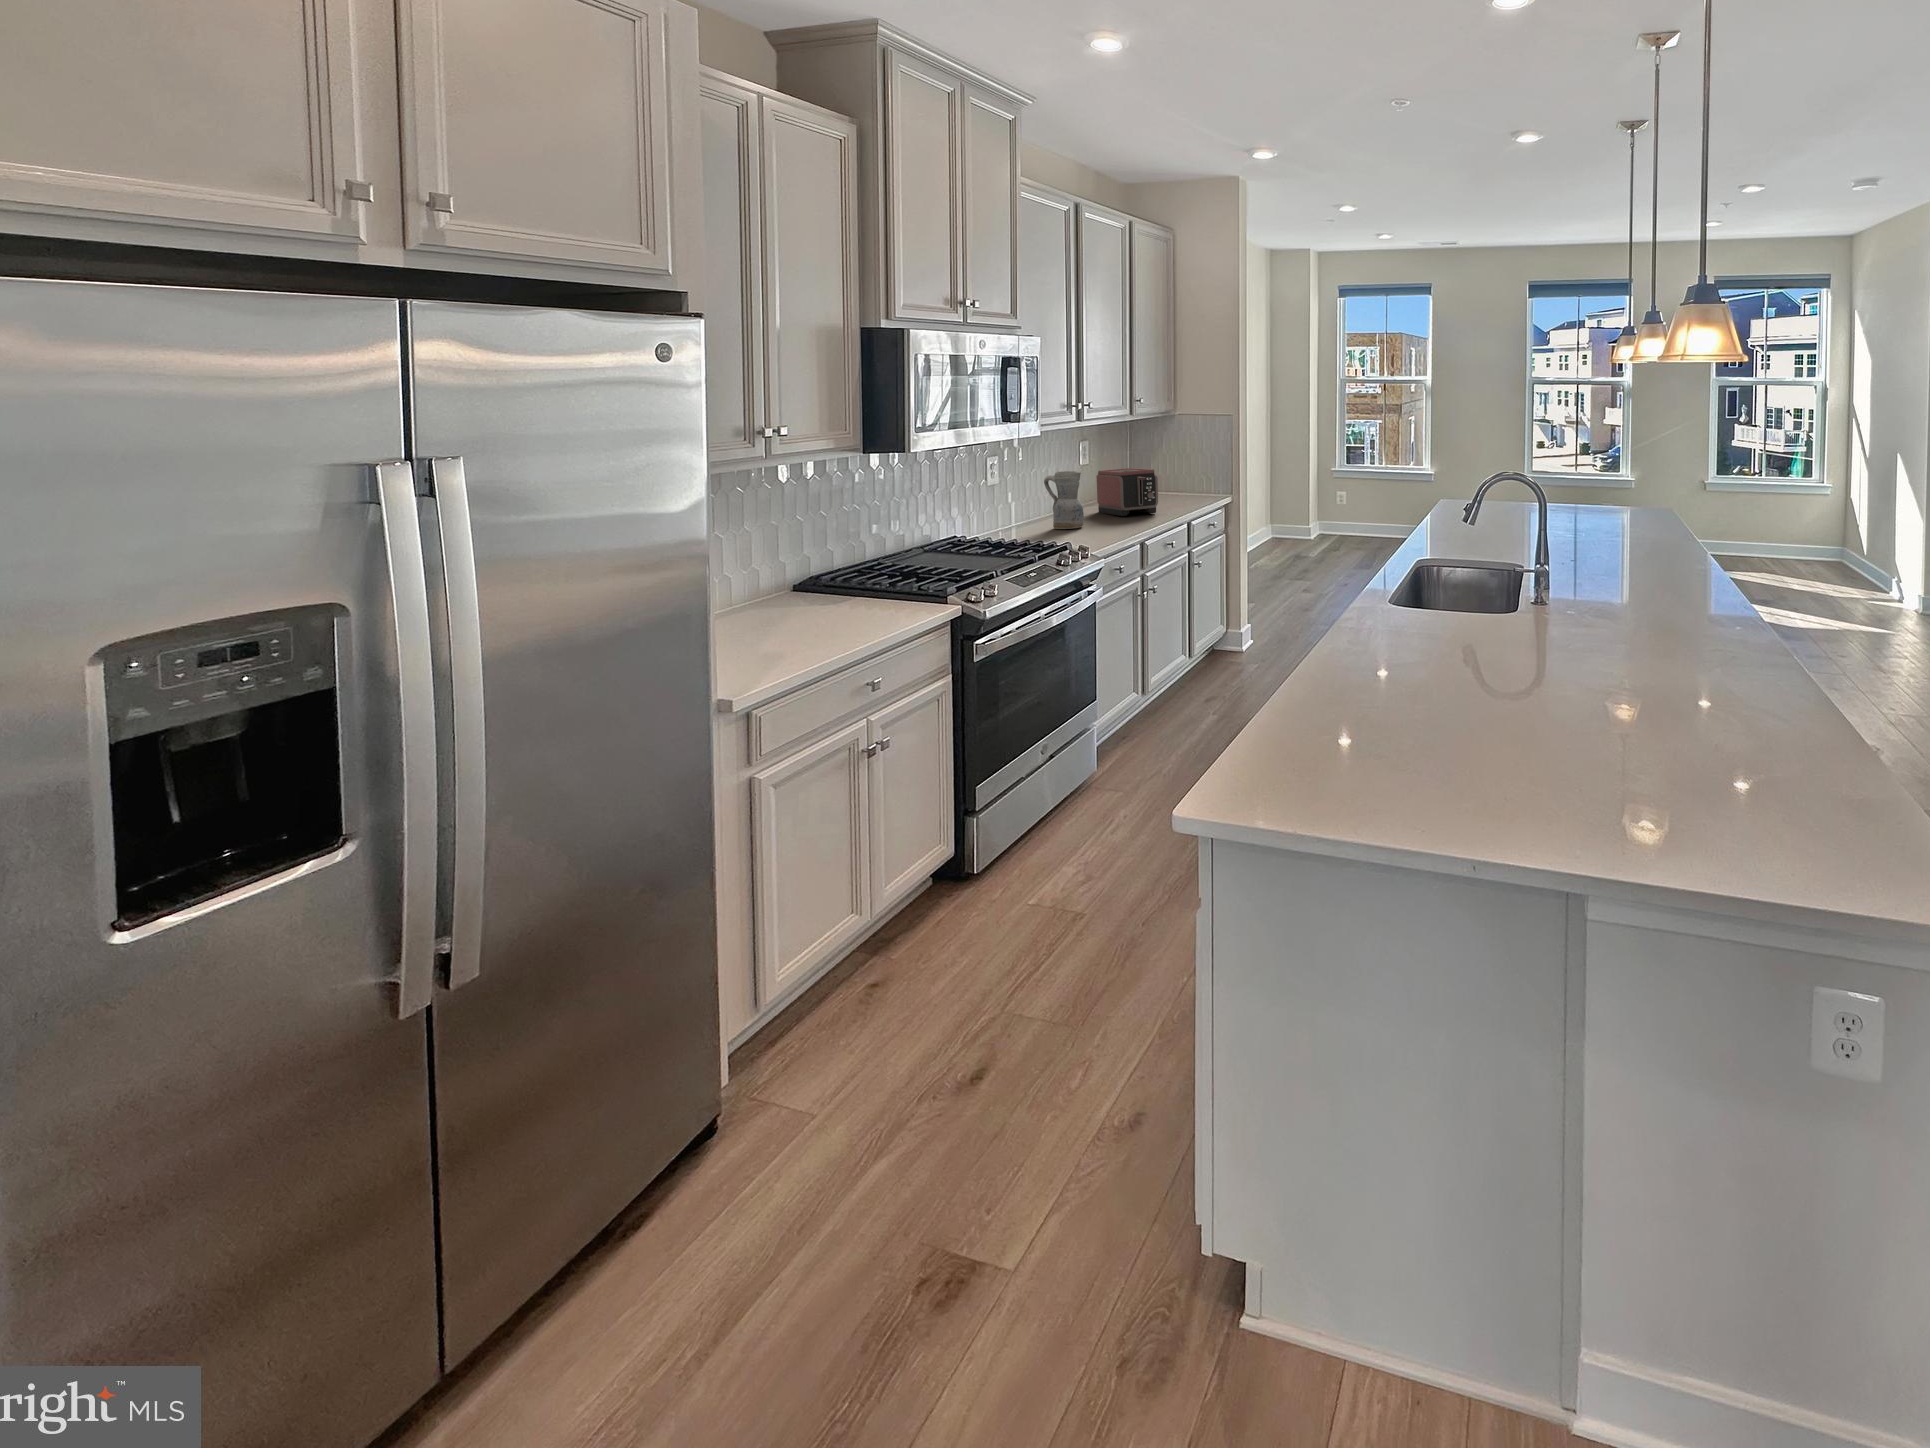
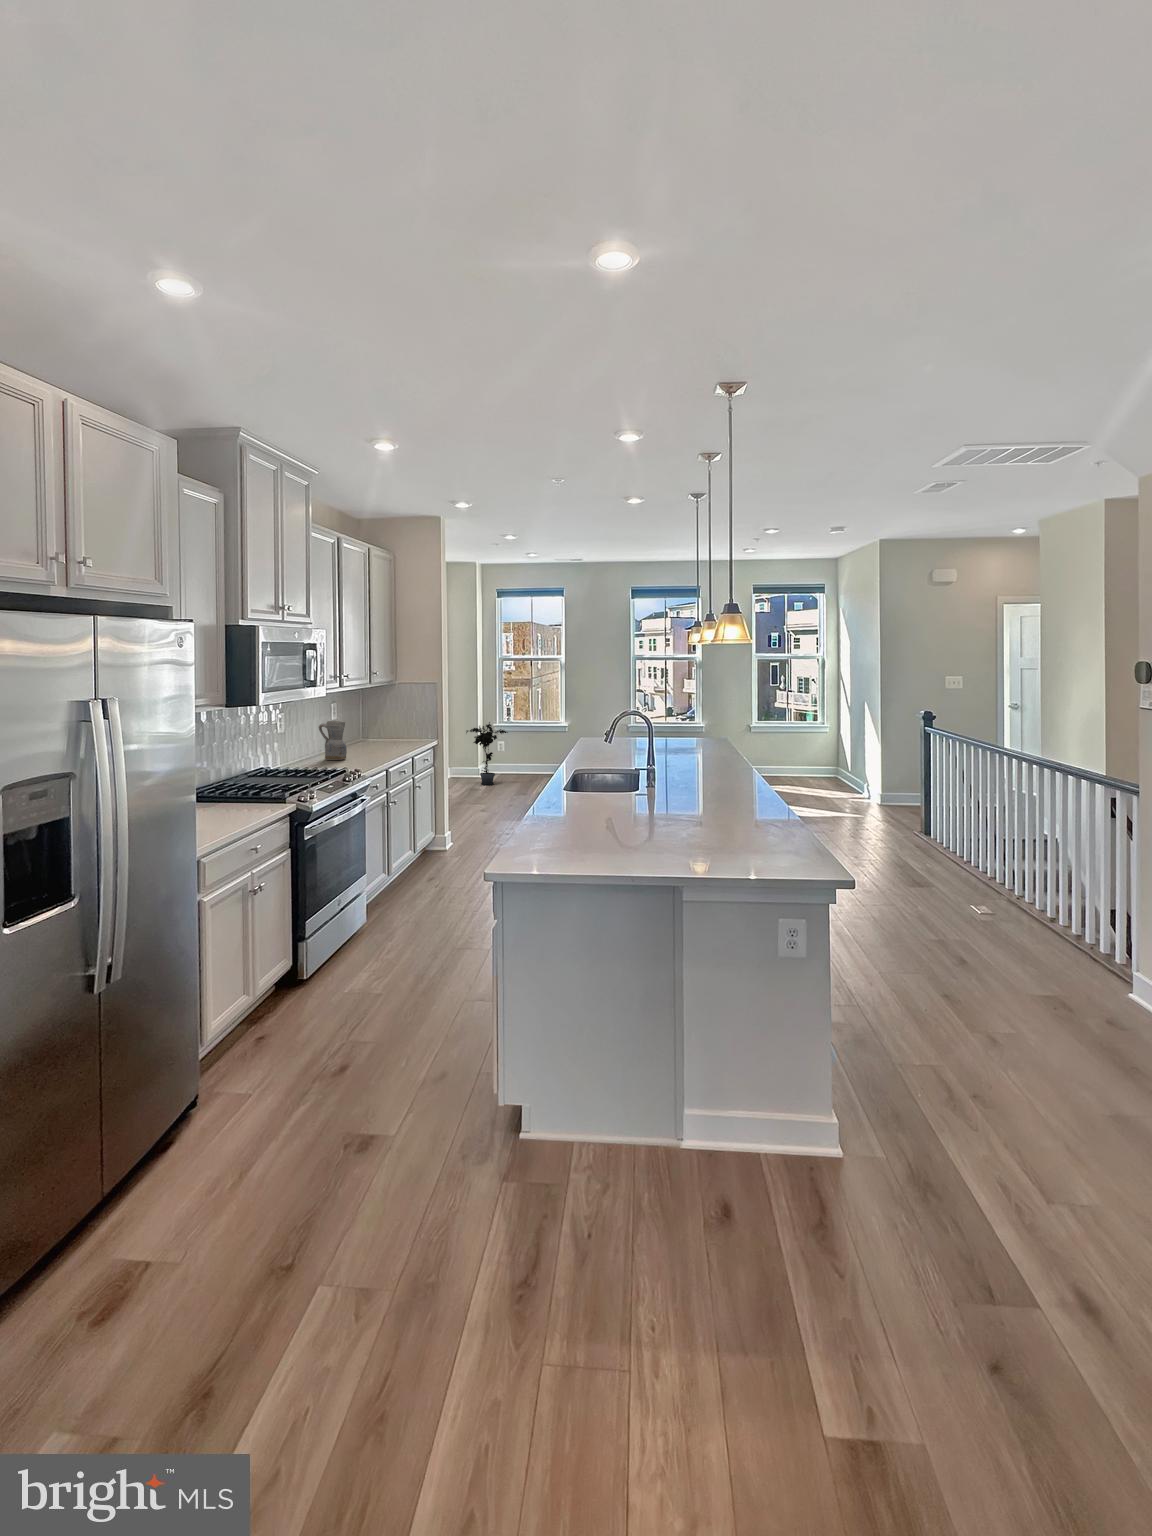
potted plant: none [1294,461,1358,551] -> present [466,722,508,785]
toaster: present [1096,468,1158,516] -> none [349,721,394,753]

